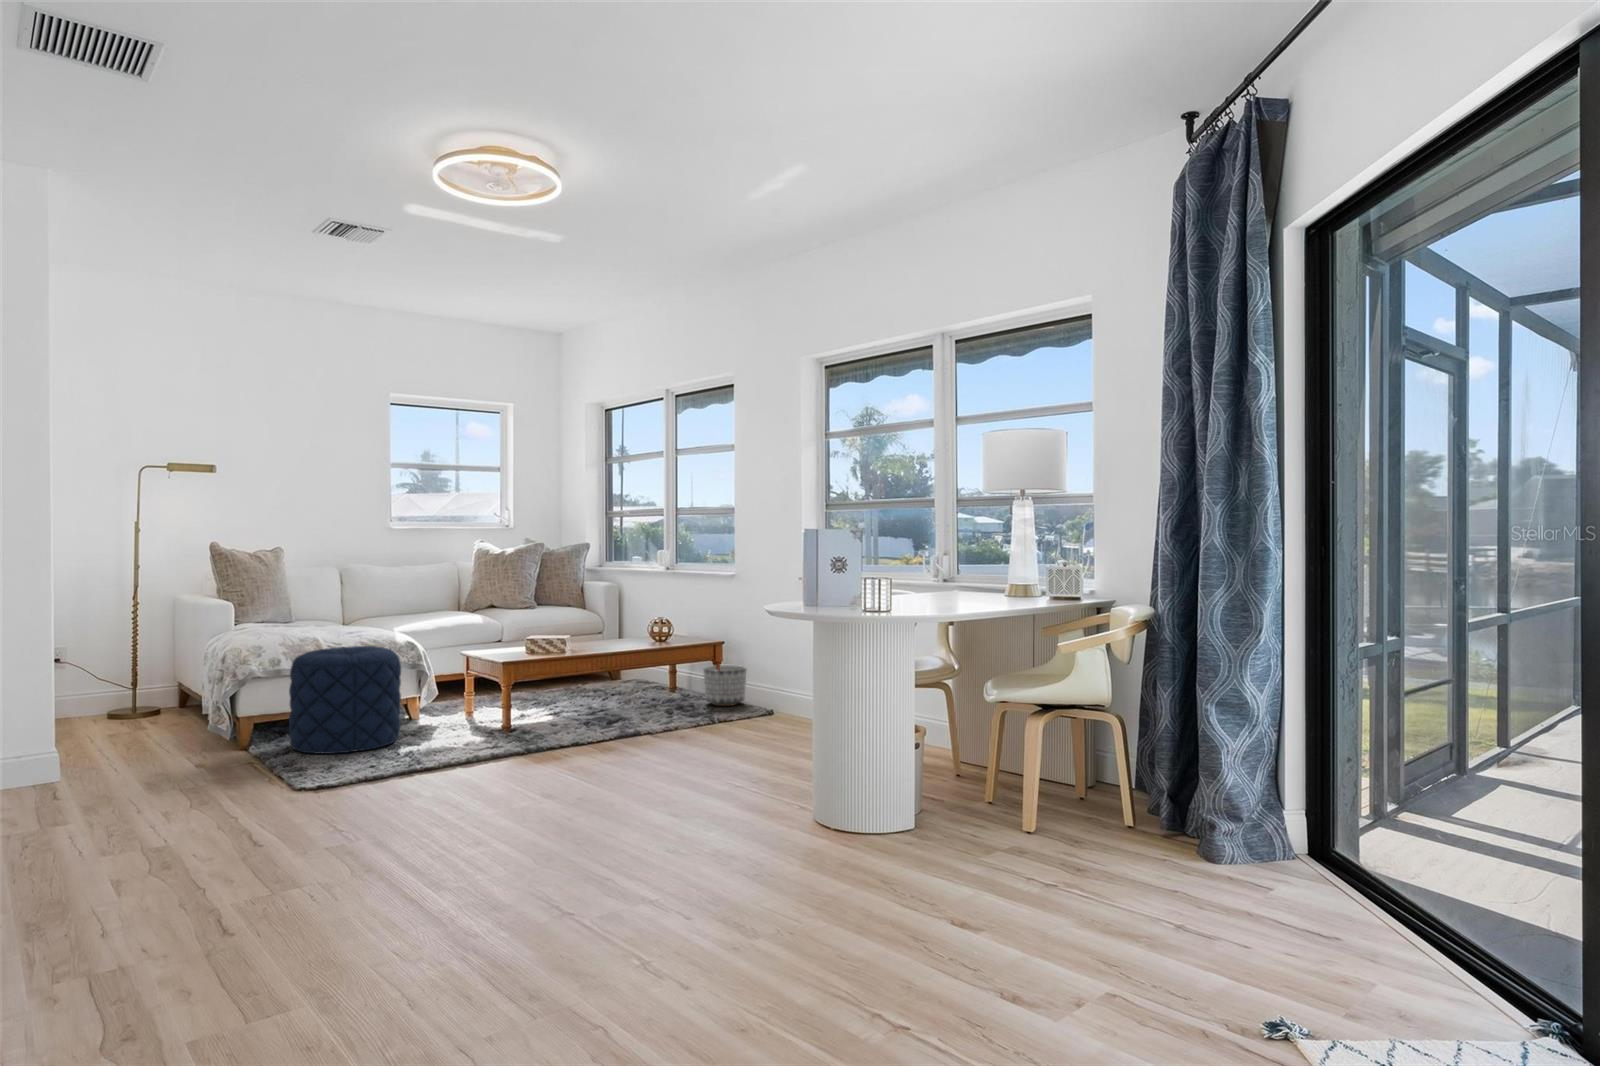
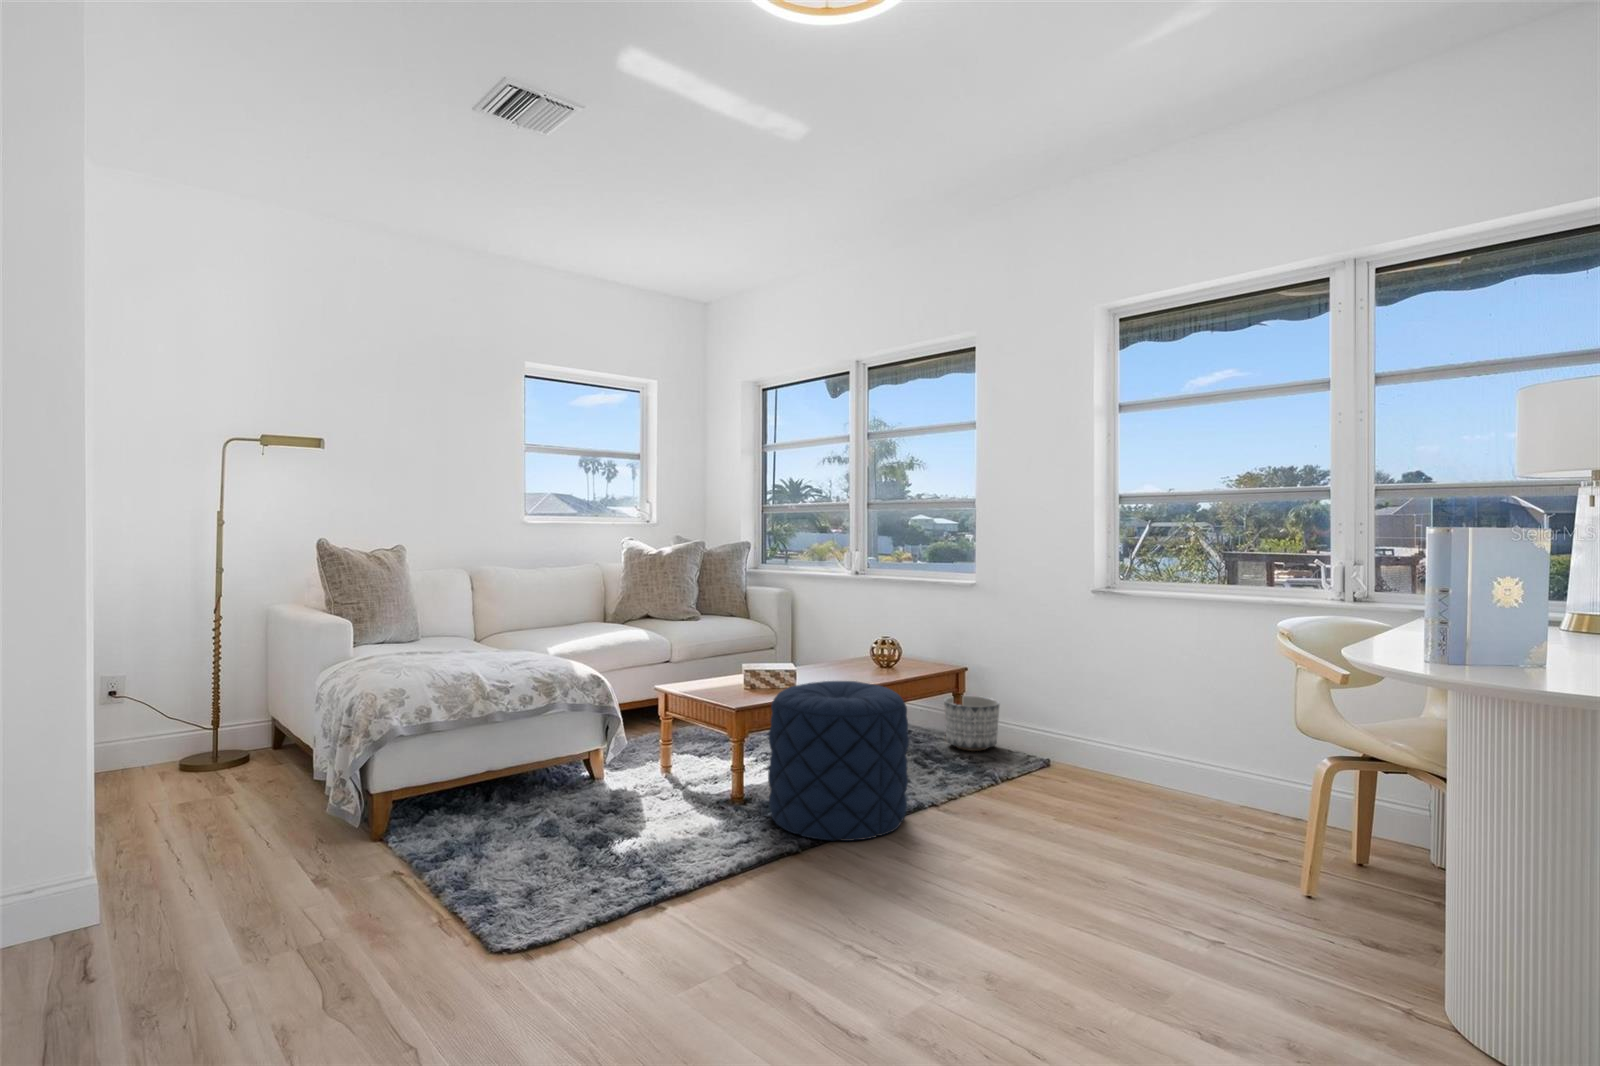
pouf: present [289,646,401,754] -> present [768,681,909,841]

